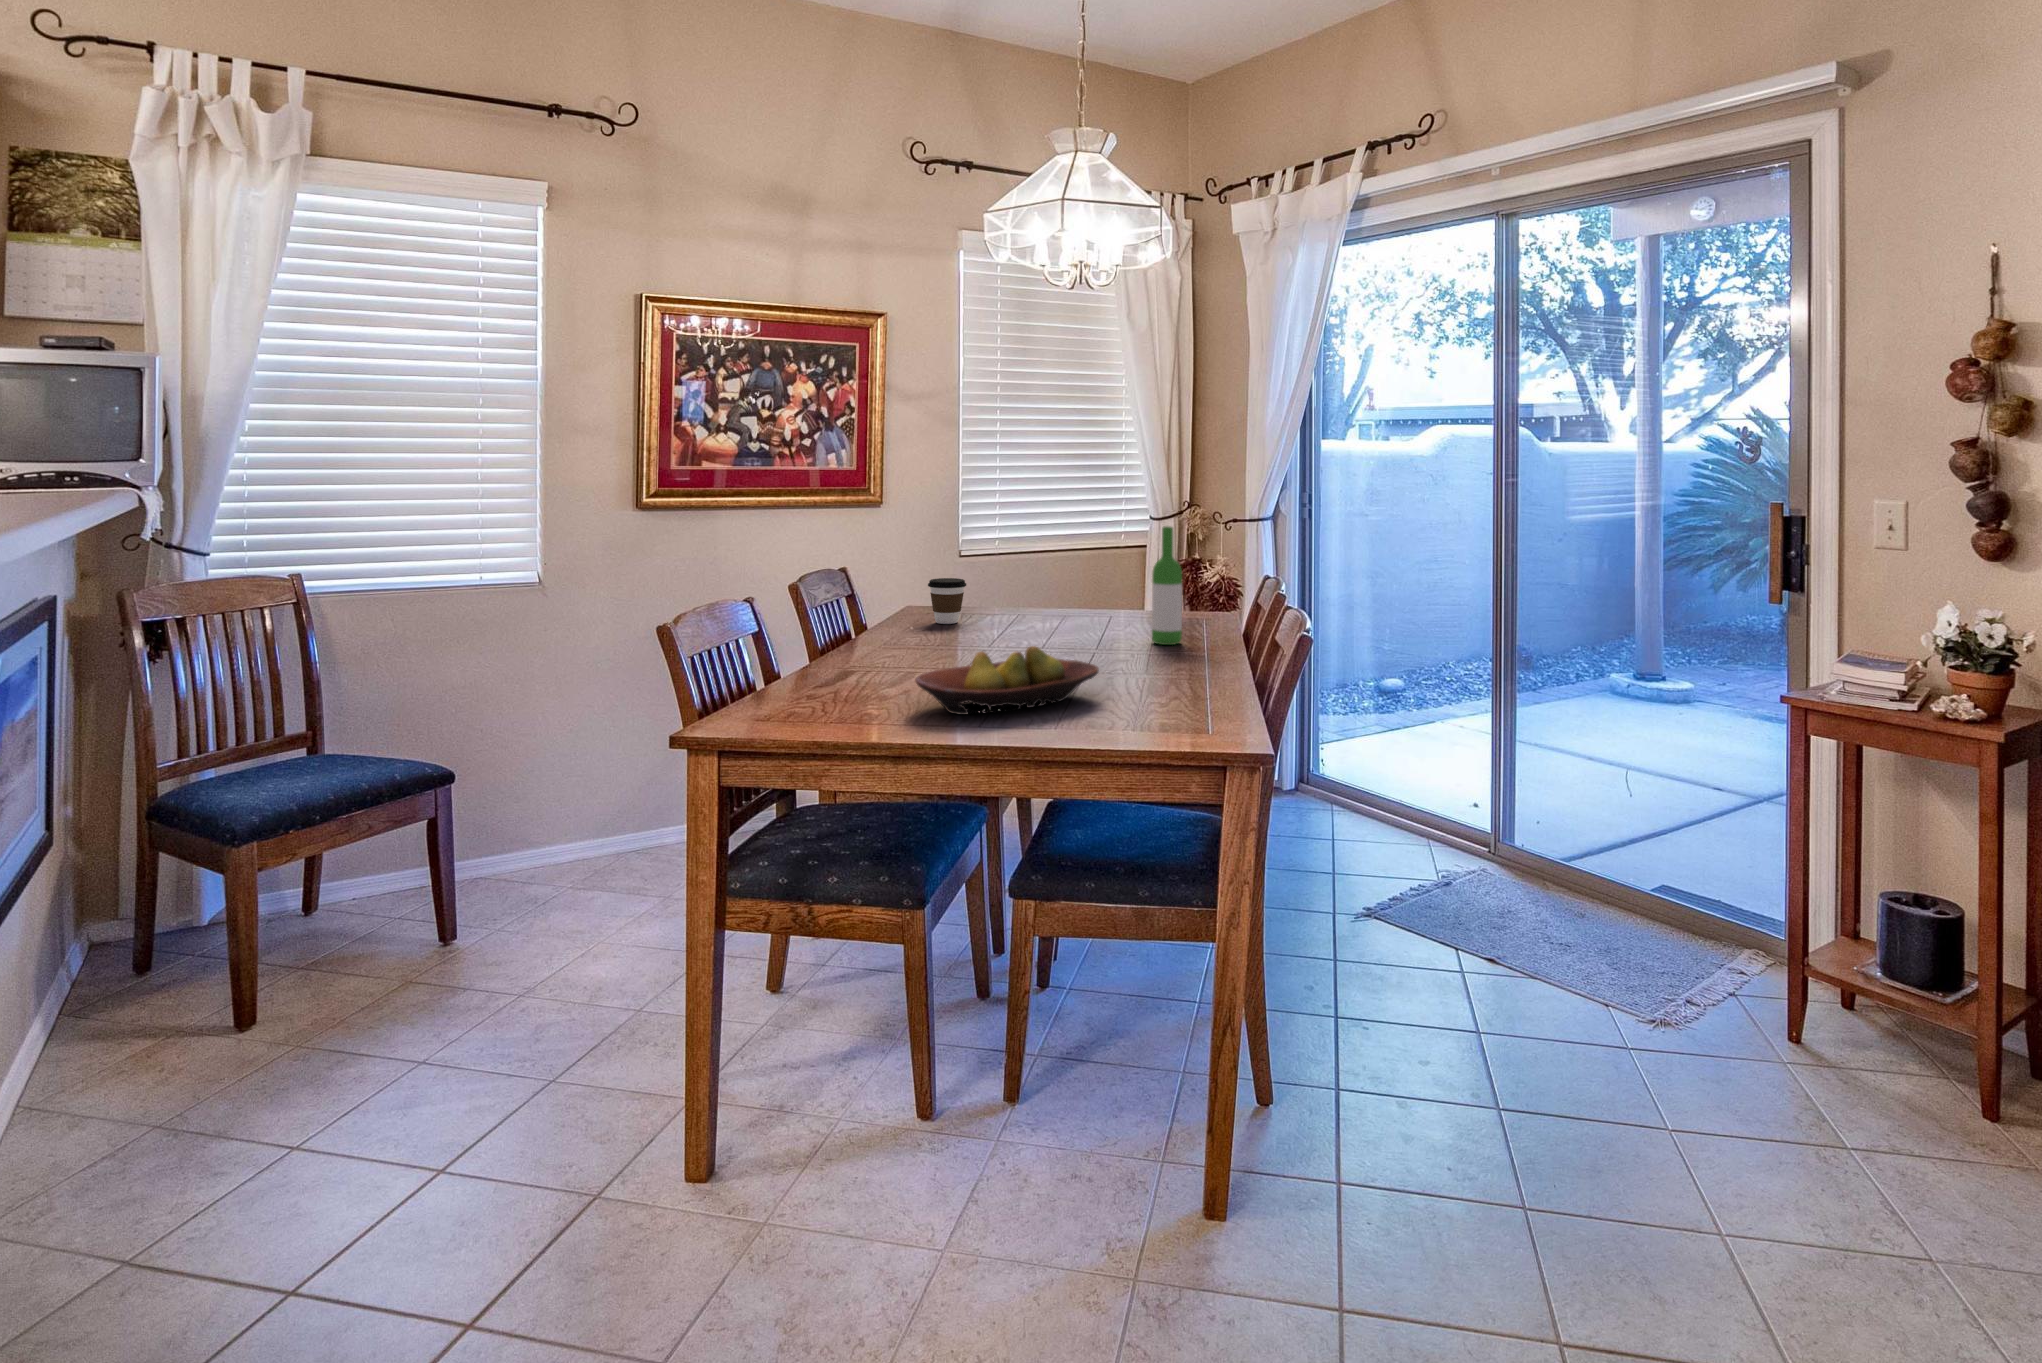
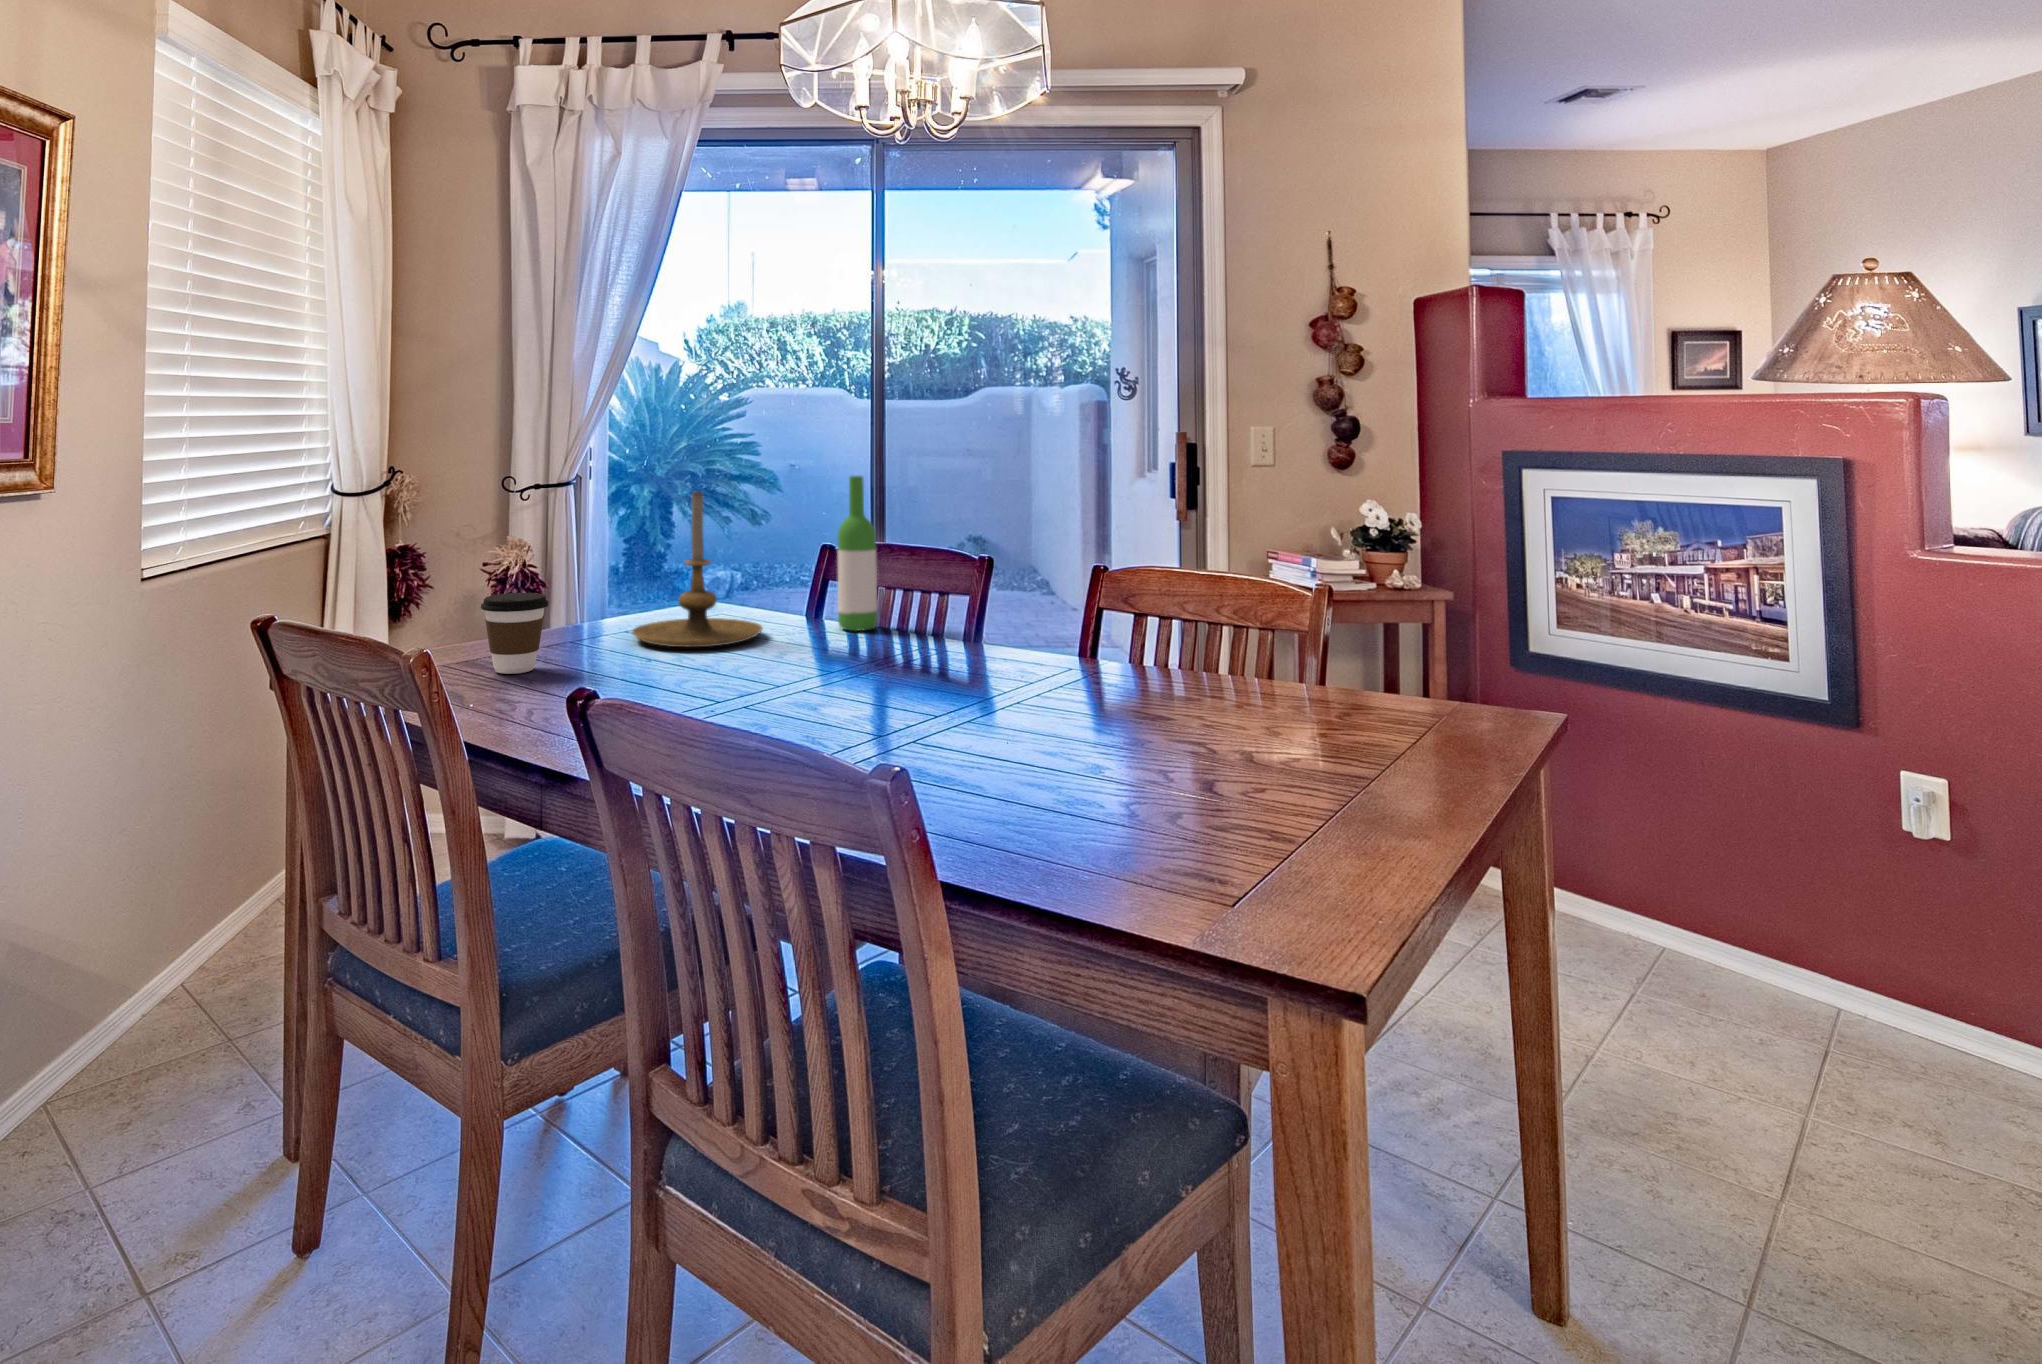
candle holder: none [1031,528,1120,634] -> present [632,492,762,647]
fruit bowl: present [915,646,1099,715] -> none [1065,626,1275,738]

